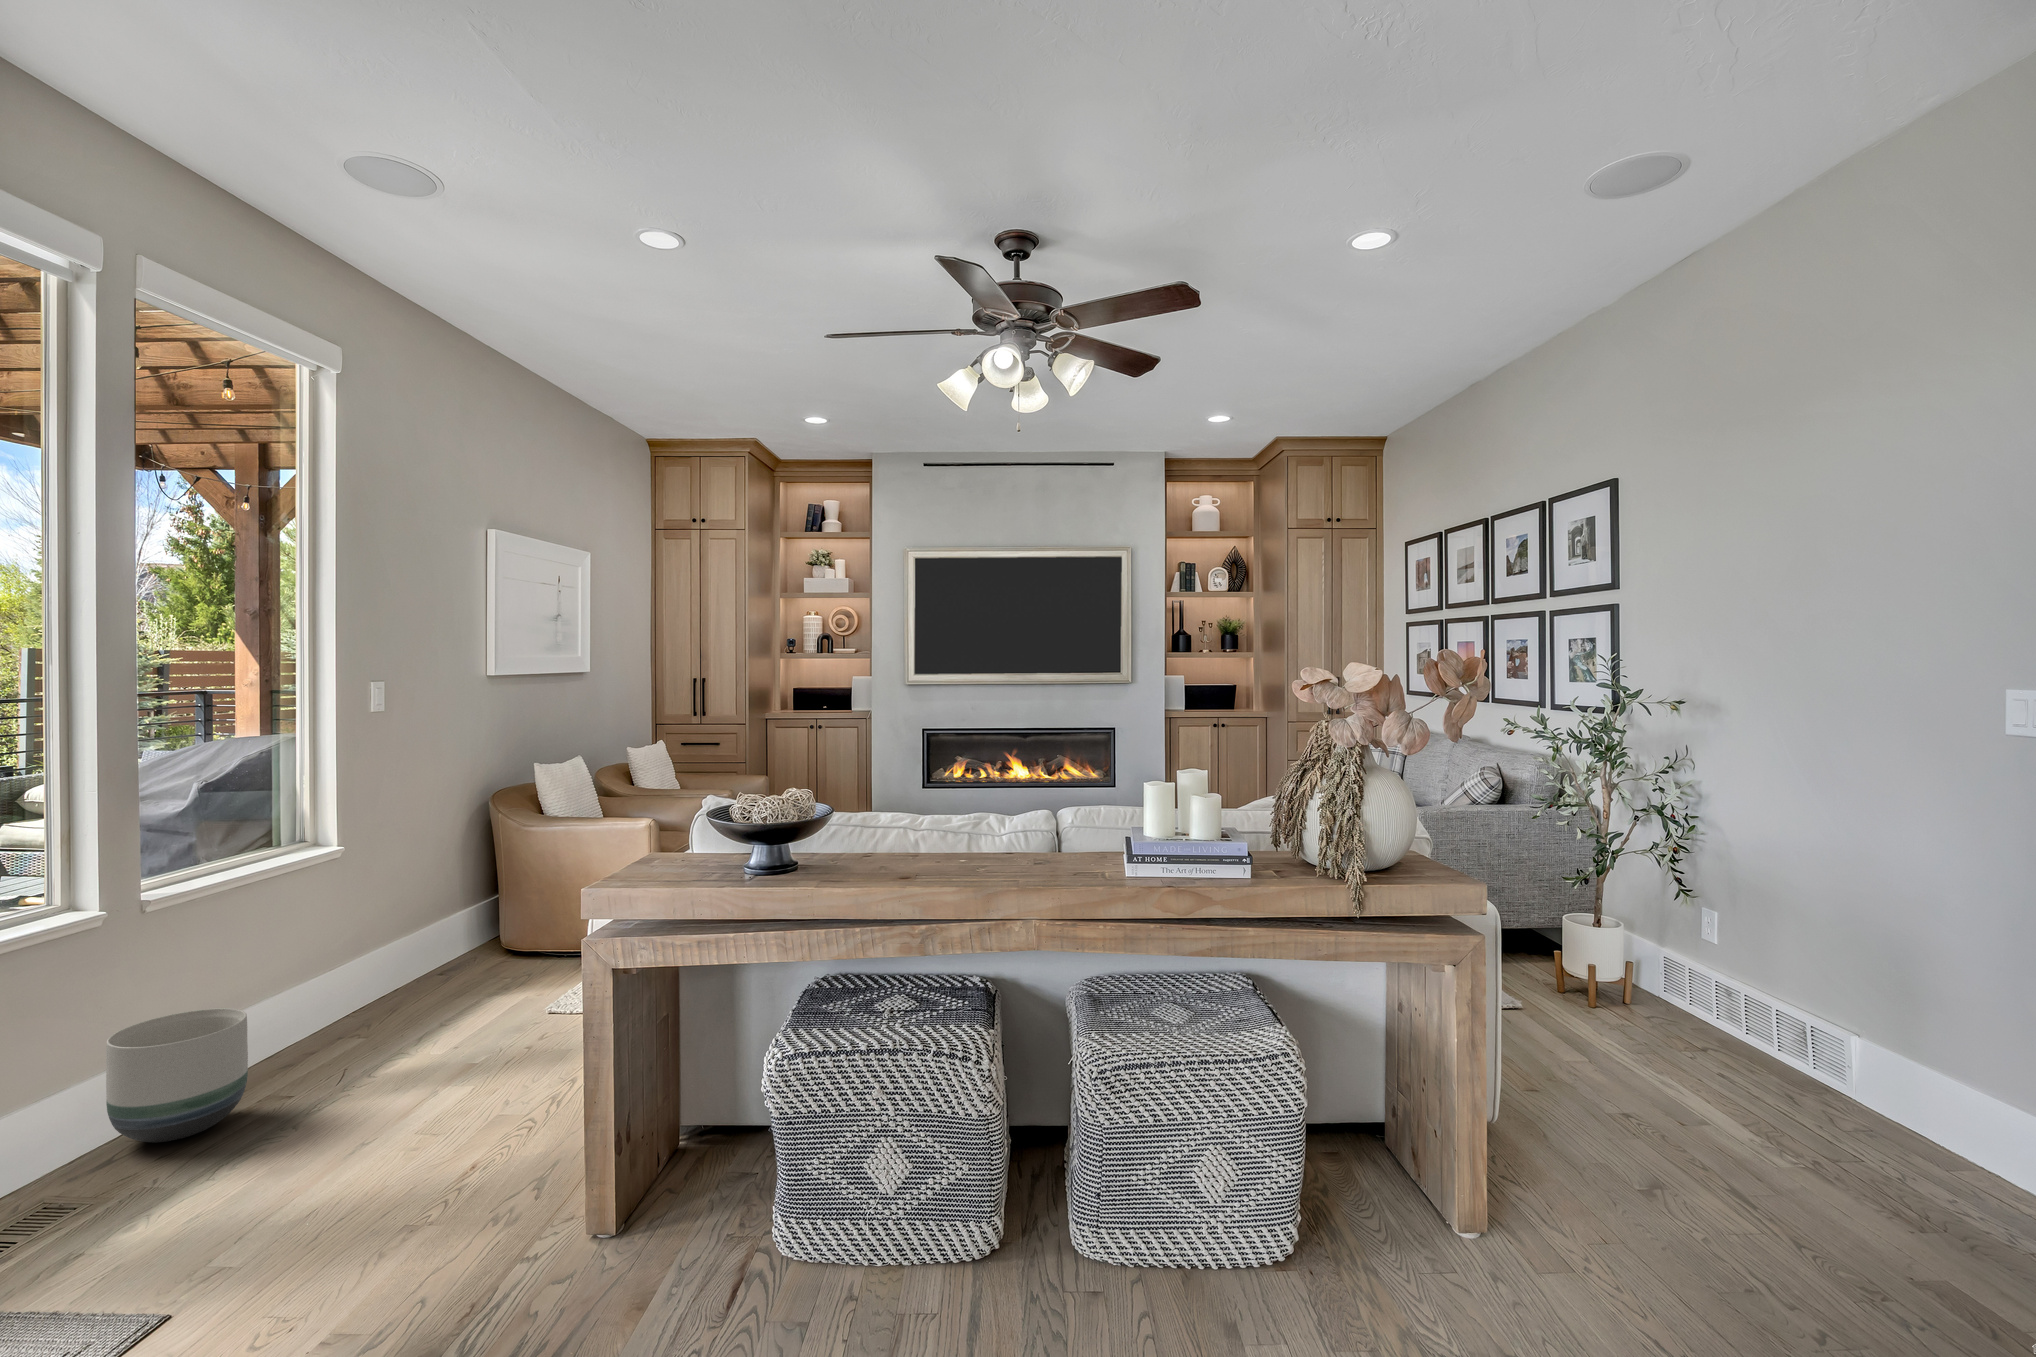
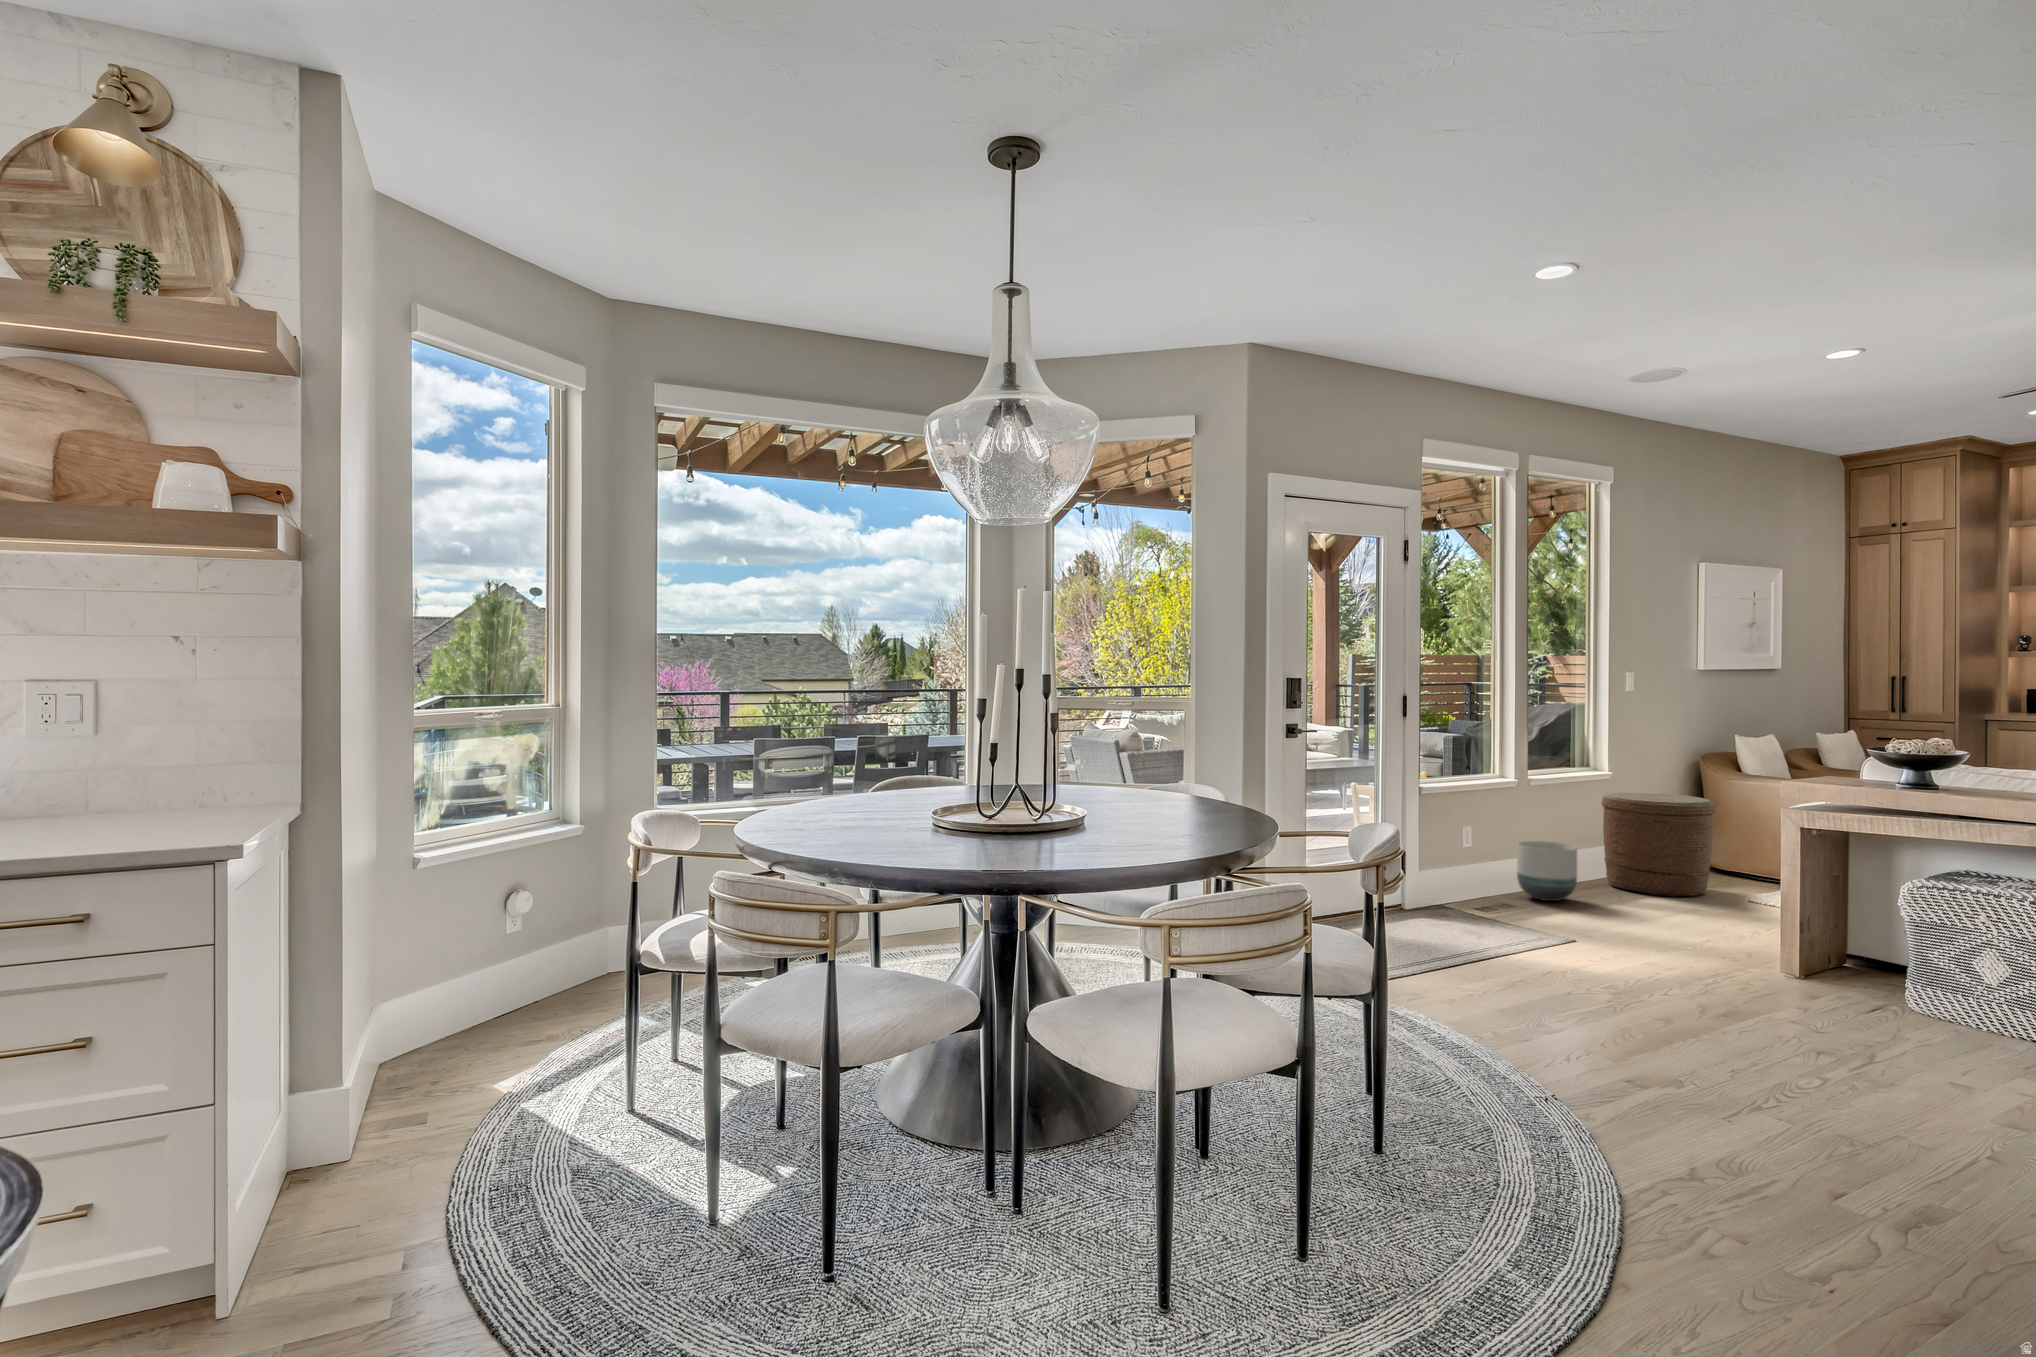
basket: none [323,863,504,1042] -> present [1602,793,1715,897]

